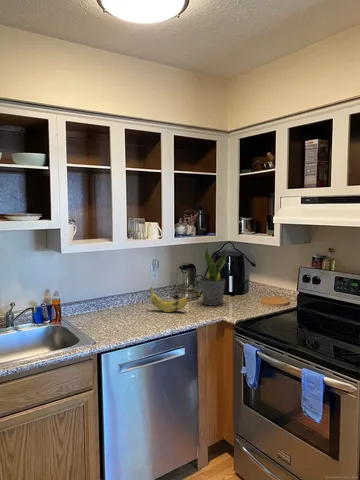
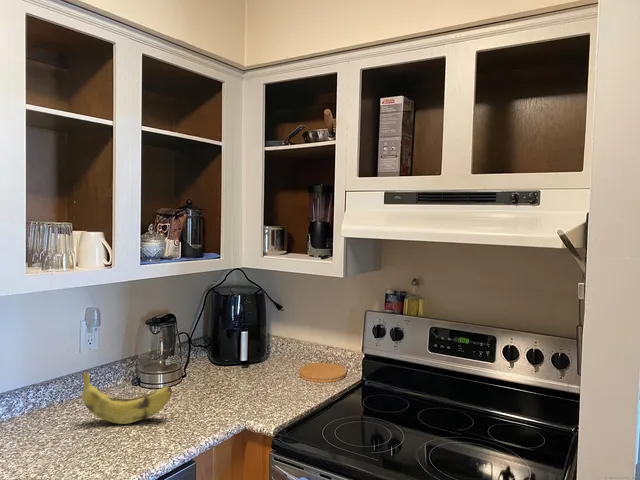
potted plant: present [200,248,226,306] -> none [189,278,242,395]

